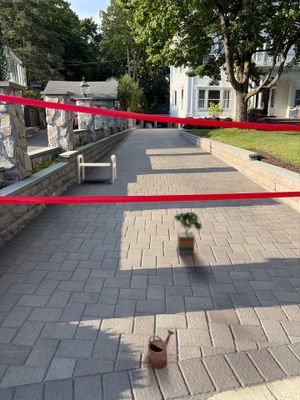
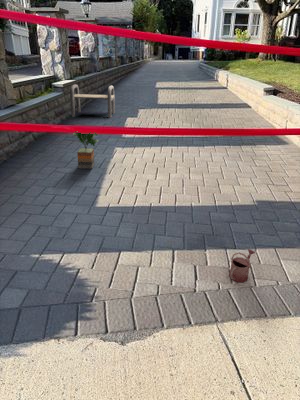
potted tree: present [174,212,201,254] -> present [74,131,98,169]
watering can: present [145,330,174,368] -> present [229,249,255,282]

